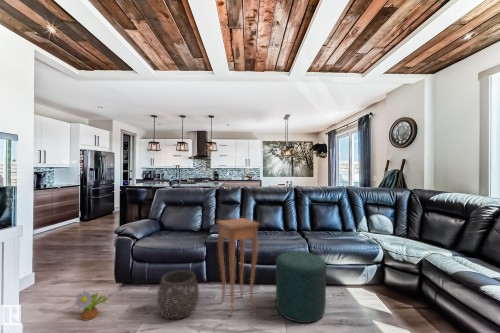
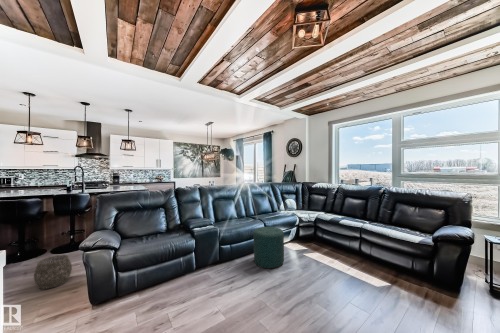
side table: present [217,218,259,313] -> none [214,211,245,277]
woven basket: present [157,270,199,319] -> present [34,255,72,289]
decorative plant: present [75,291,109,320] -> none [109,289,140,315]

